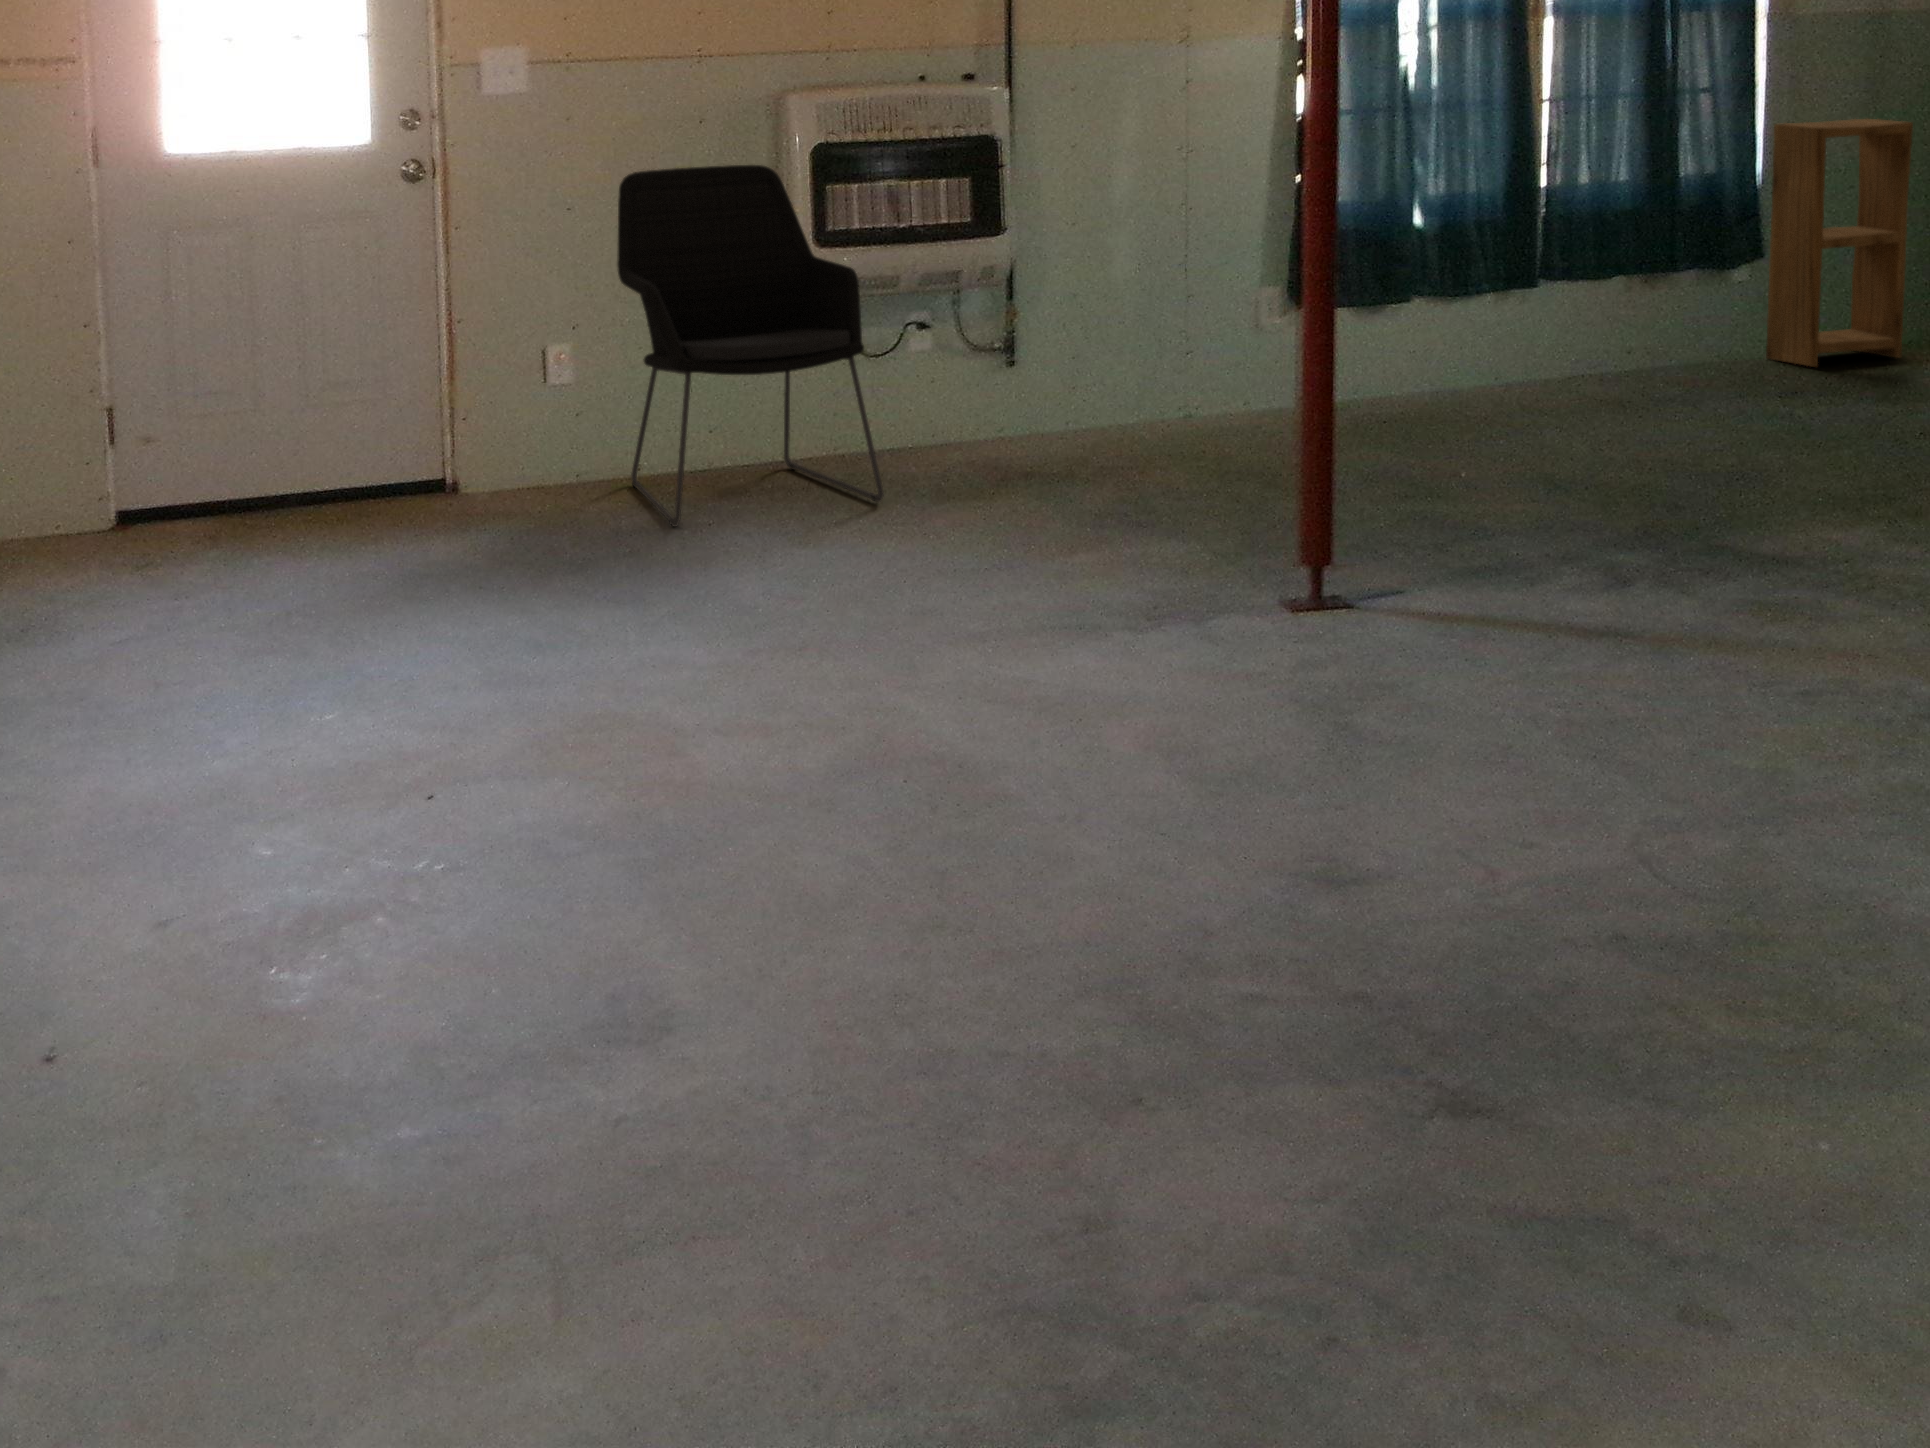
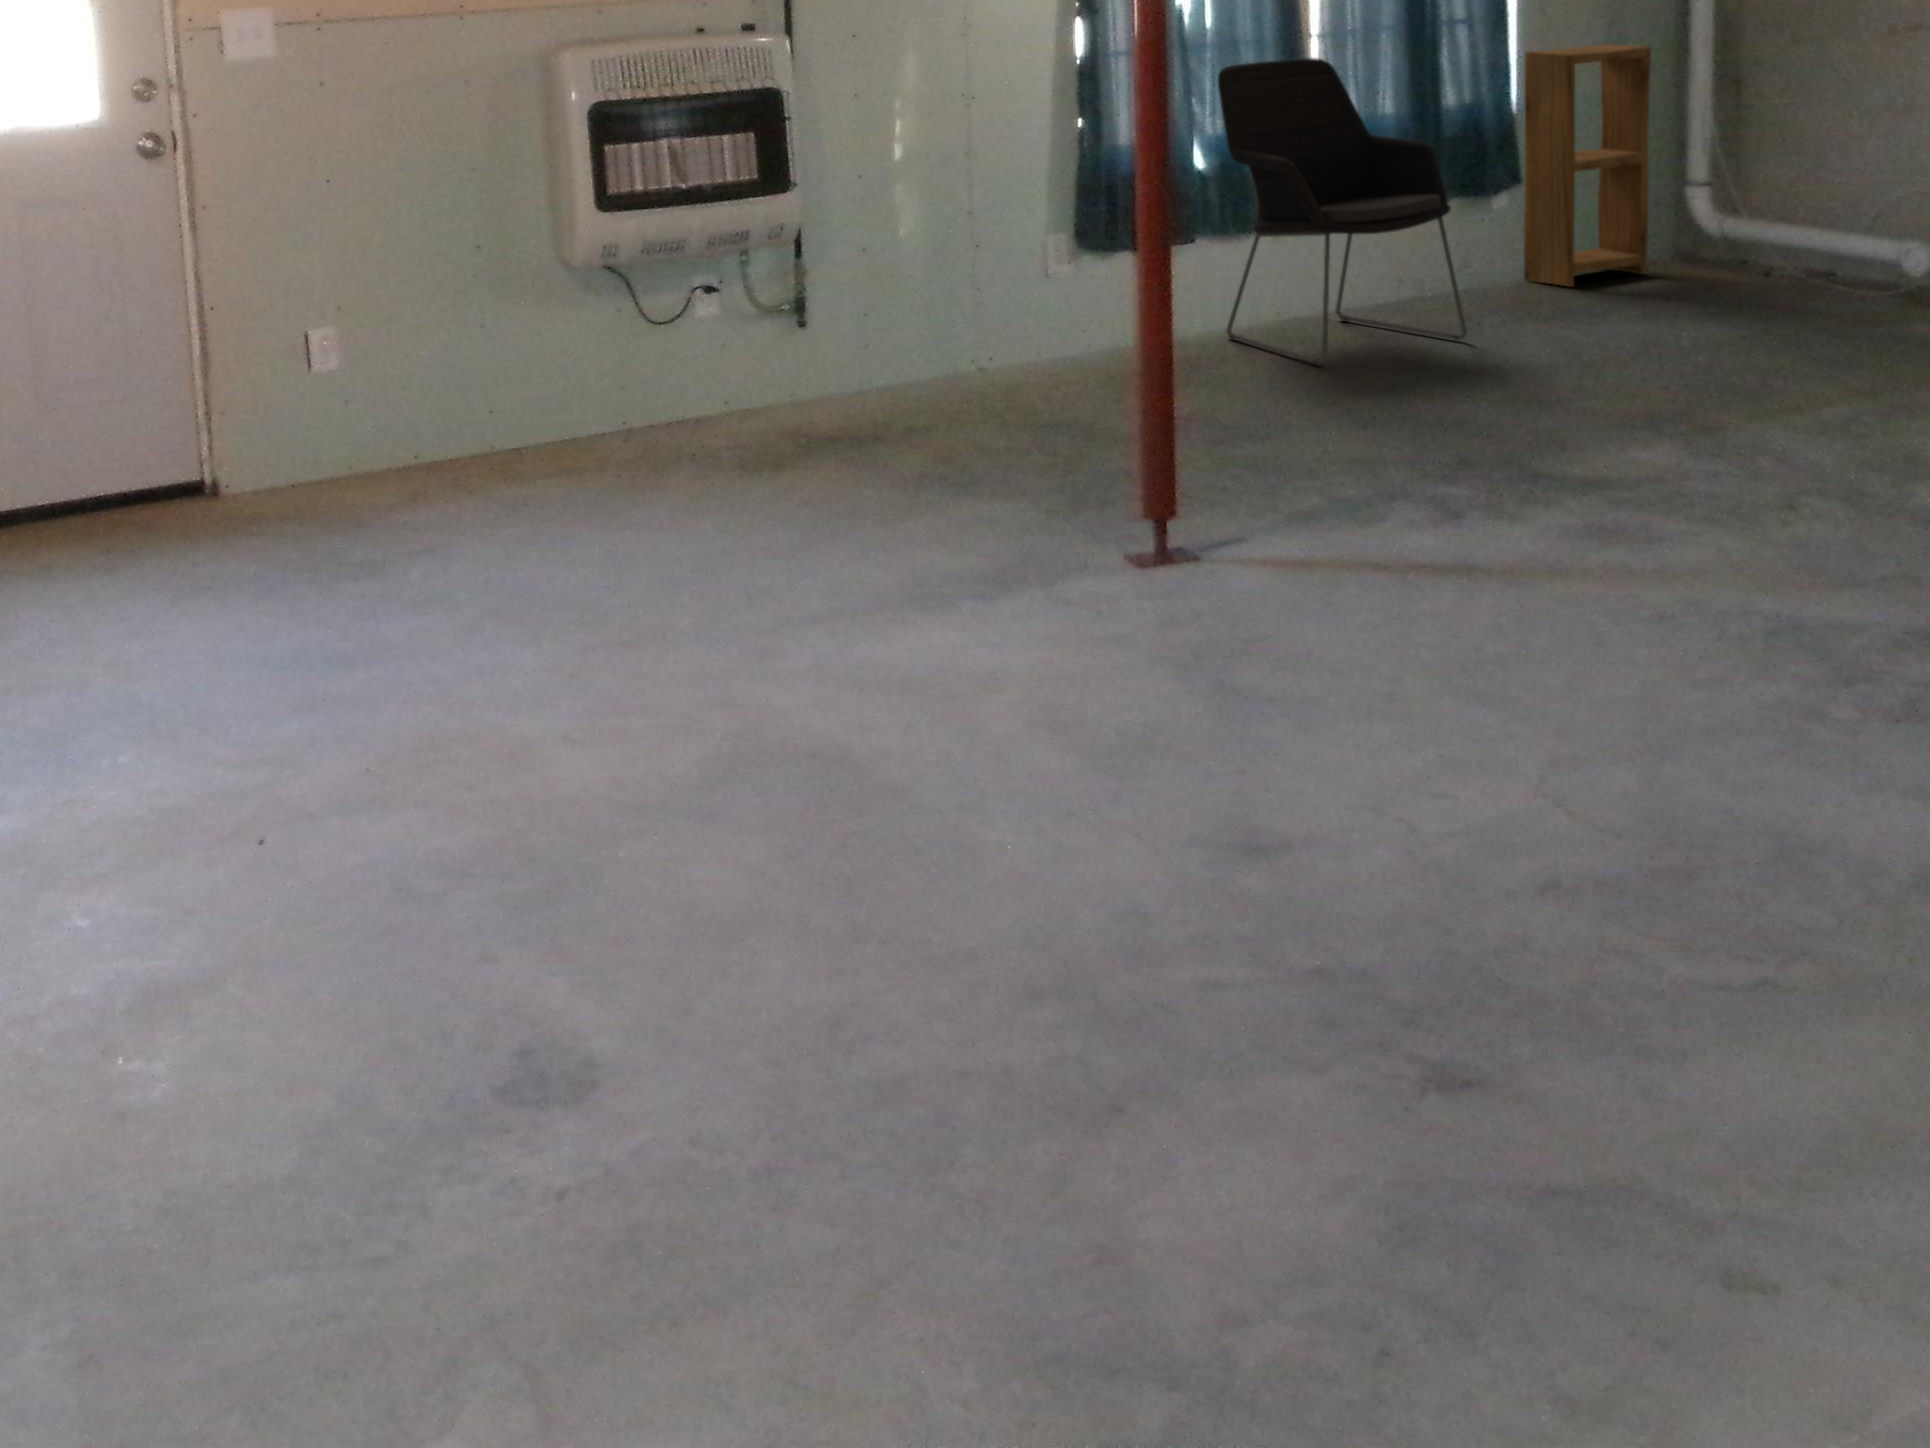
chair: present [617,165,884,526] -> present [1218,58,1467,365]

